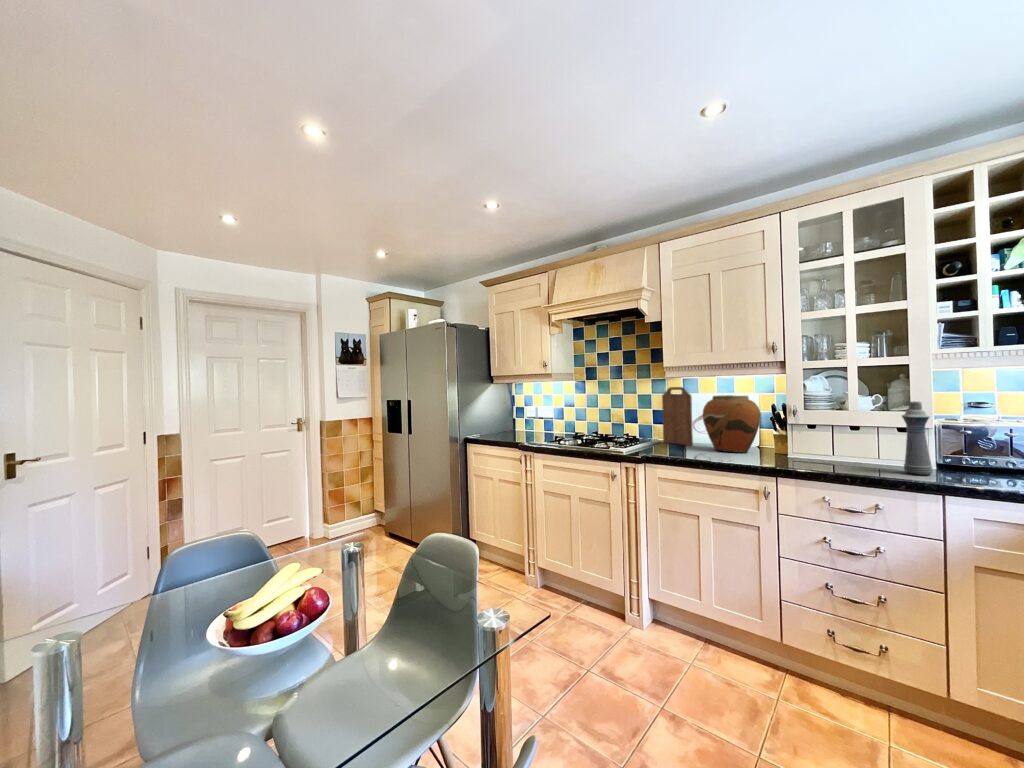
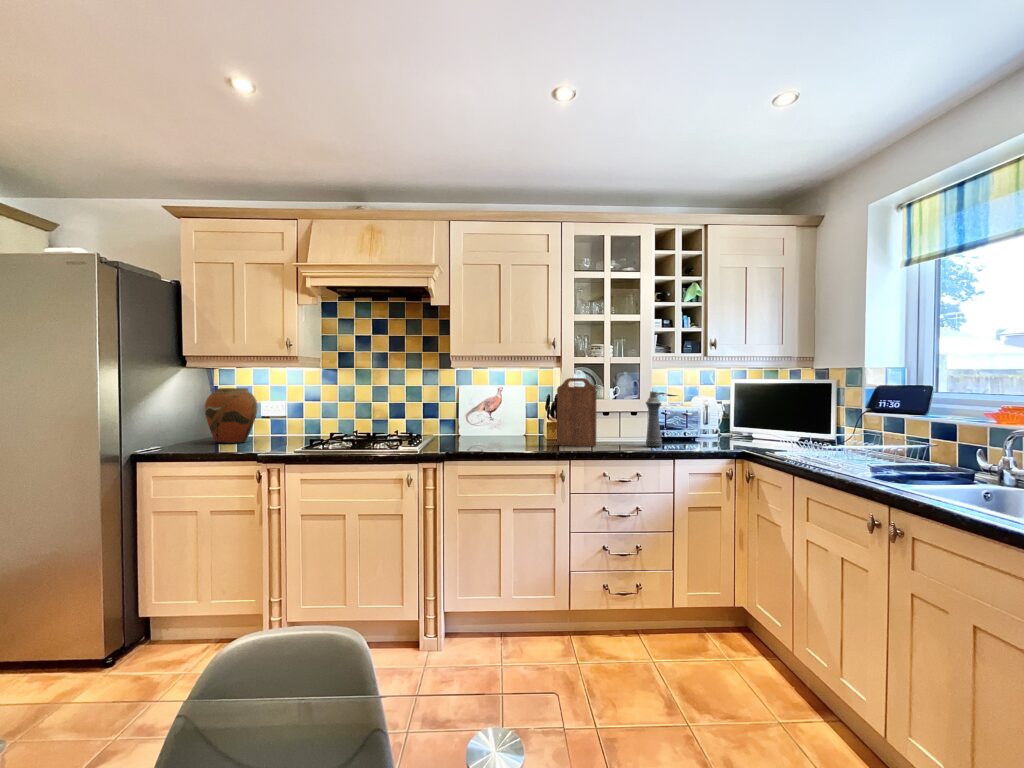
cutting board: present [662,387,693,446] -> present [557,378,597,446]
vase: present [703,395,761,453] -> present [205,388,257,443]

